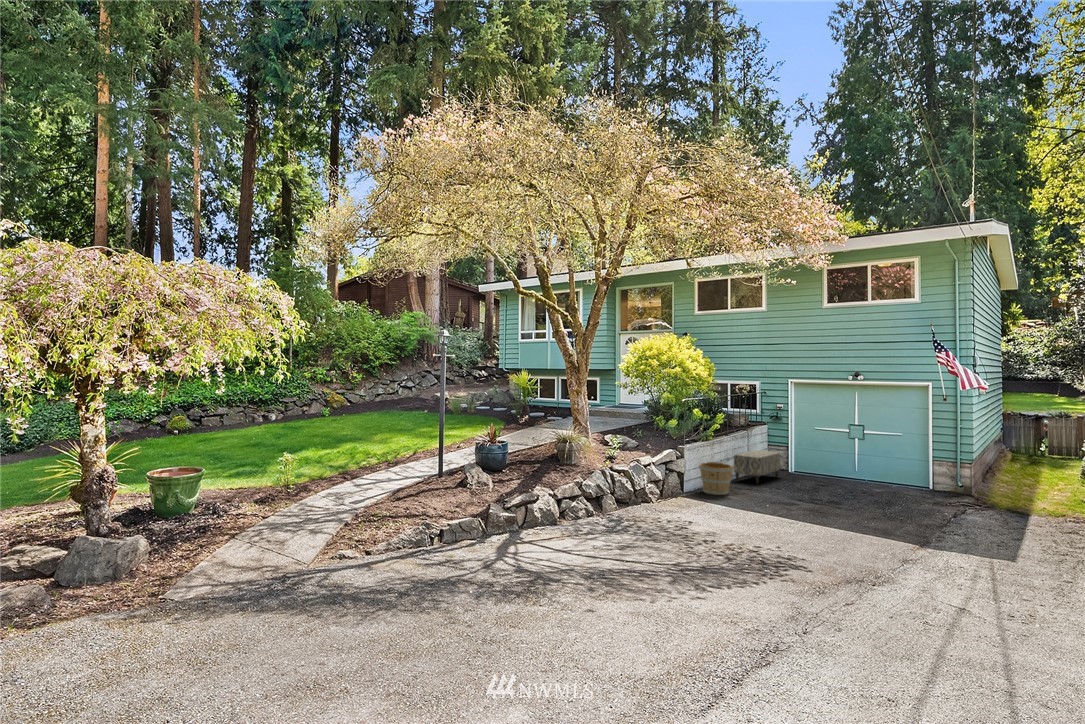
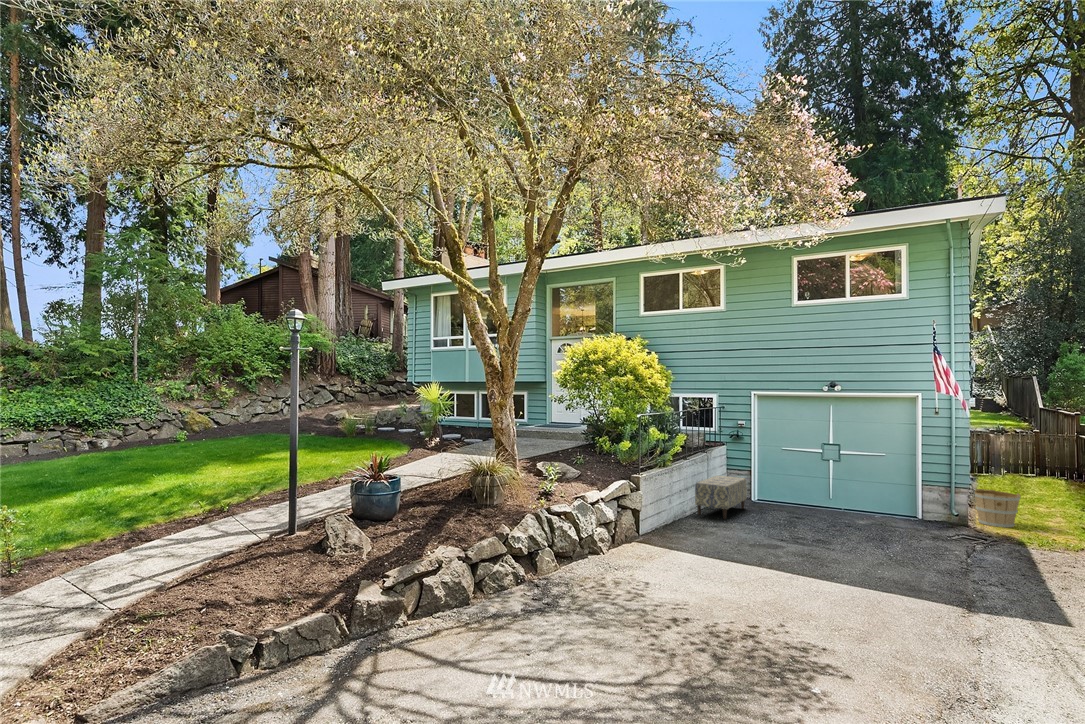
wooden bucket: present [699,462,733,495] -> present [975,489,1021,528]

